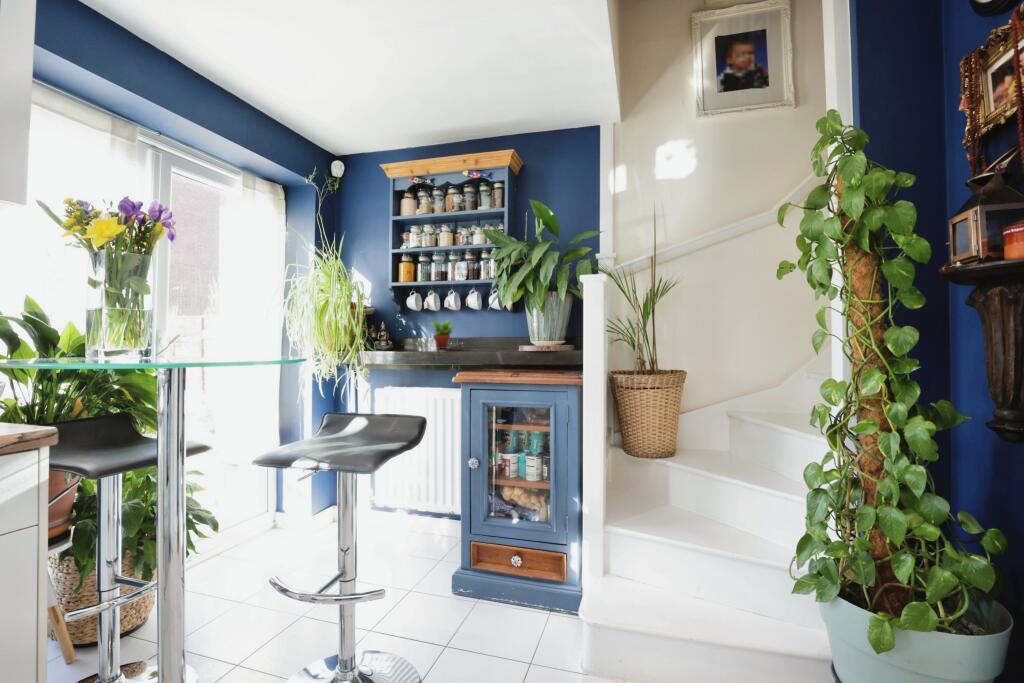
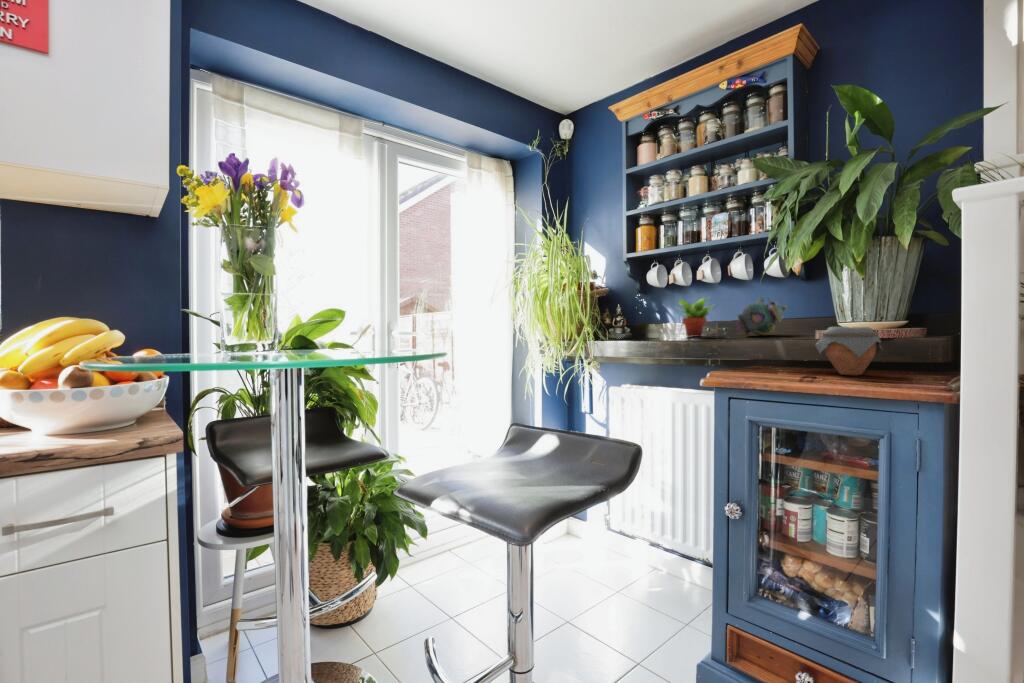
teapot: none [471,321,503,349] -> present [737,297,787,335]
jar: none [520,344,553,373] -> present [815,327,883,375]

